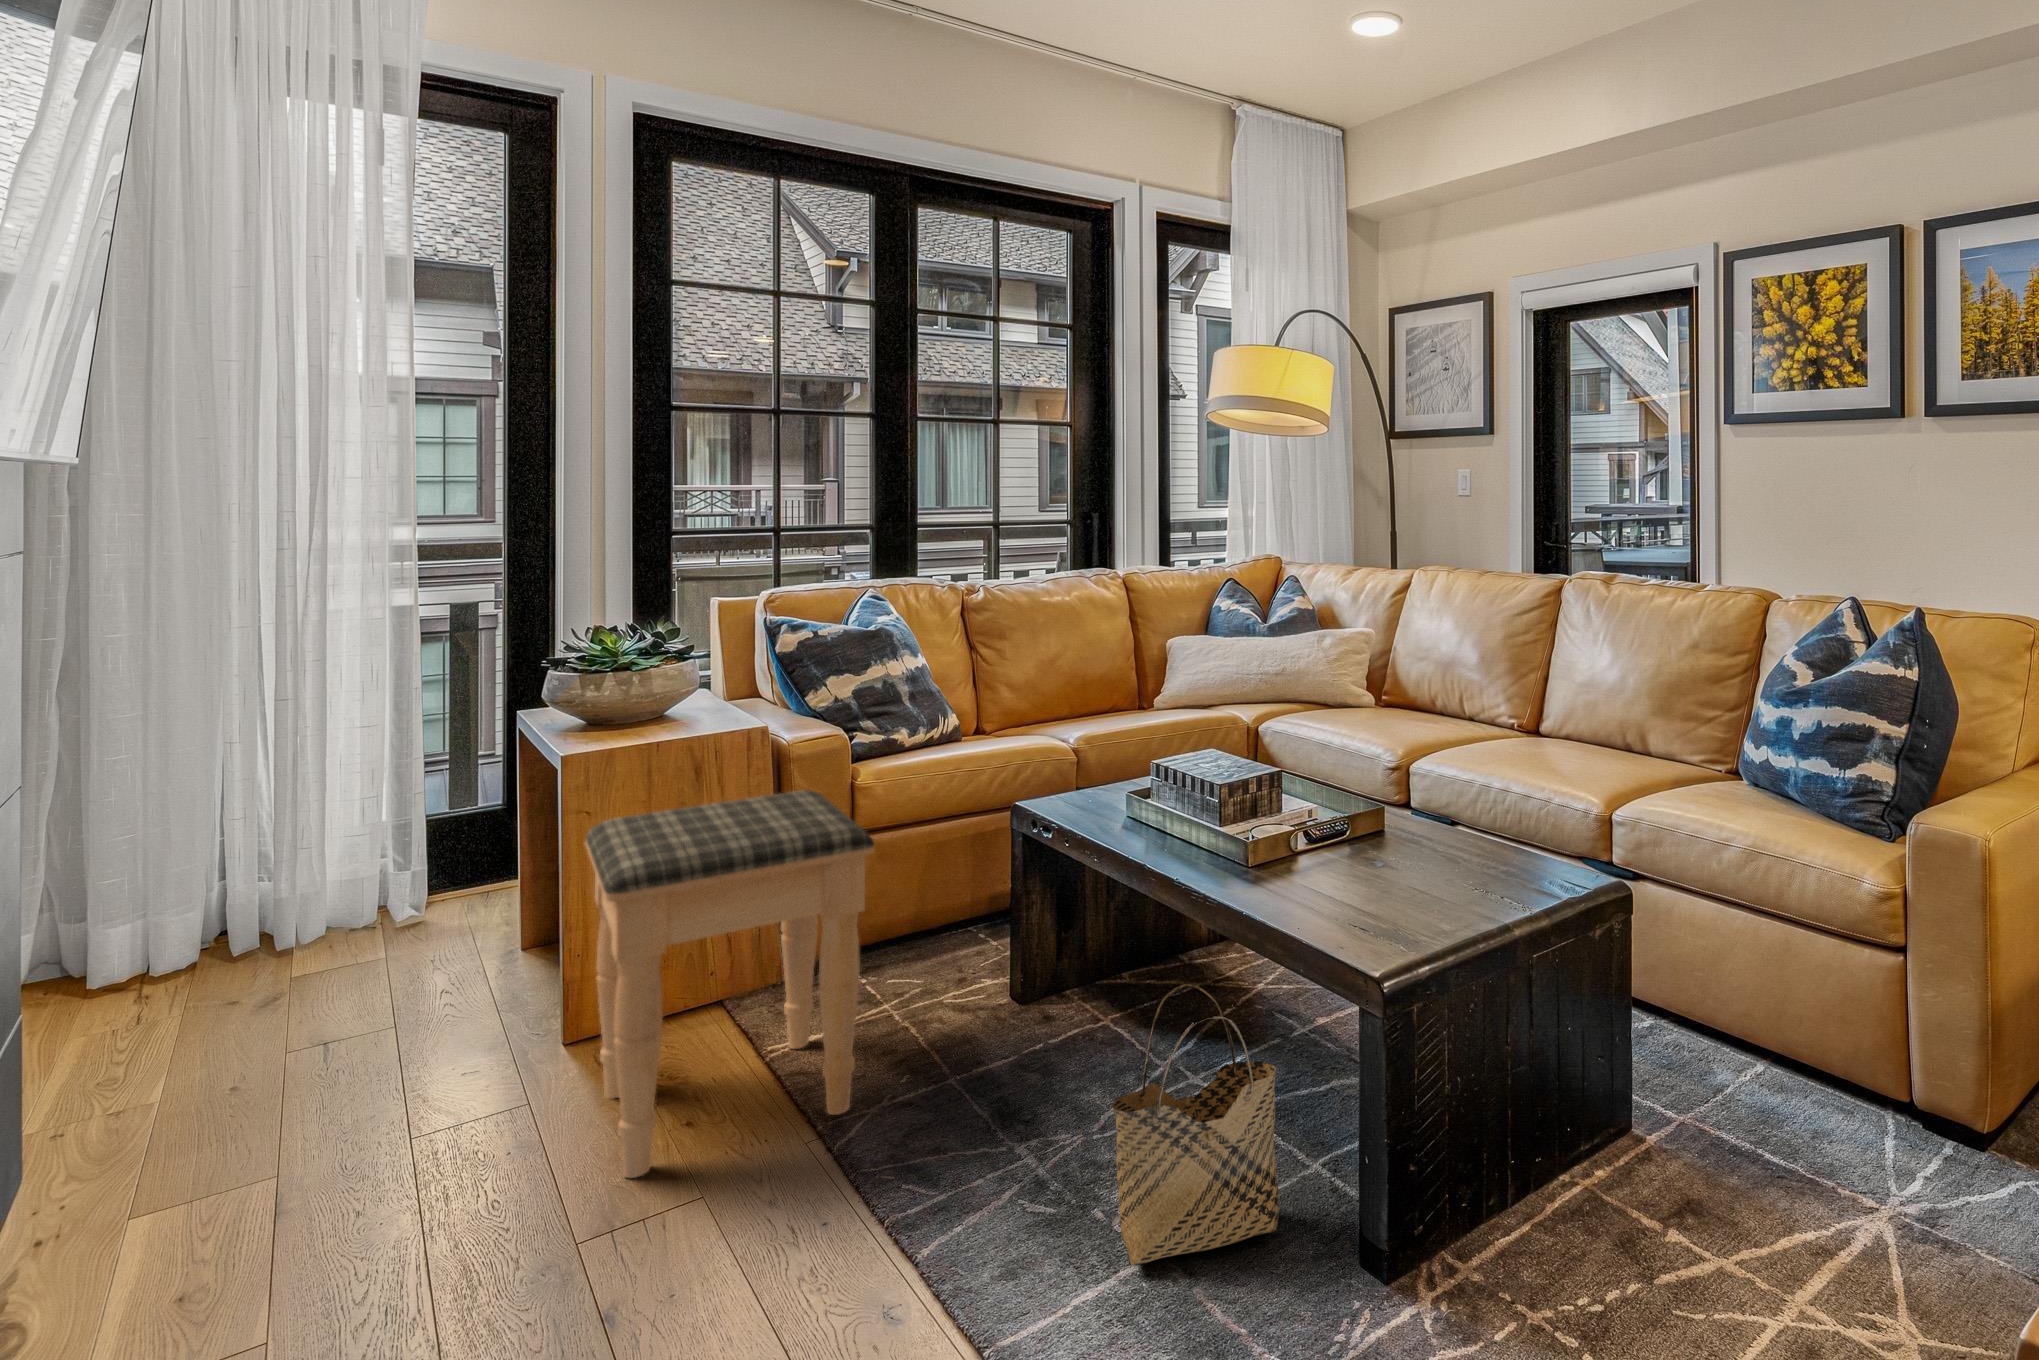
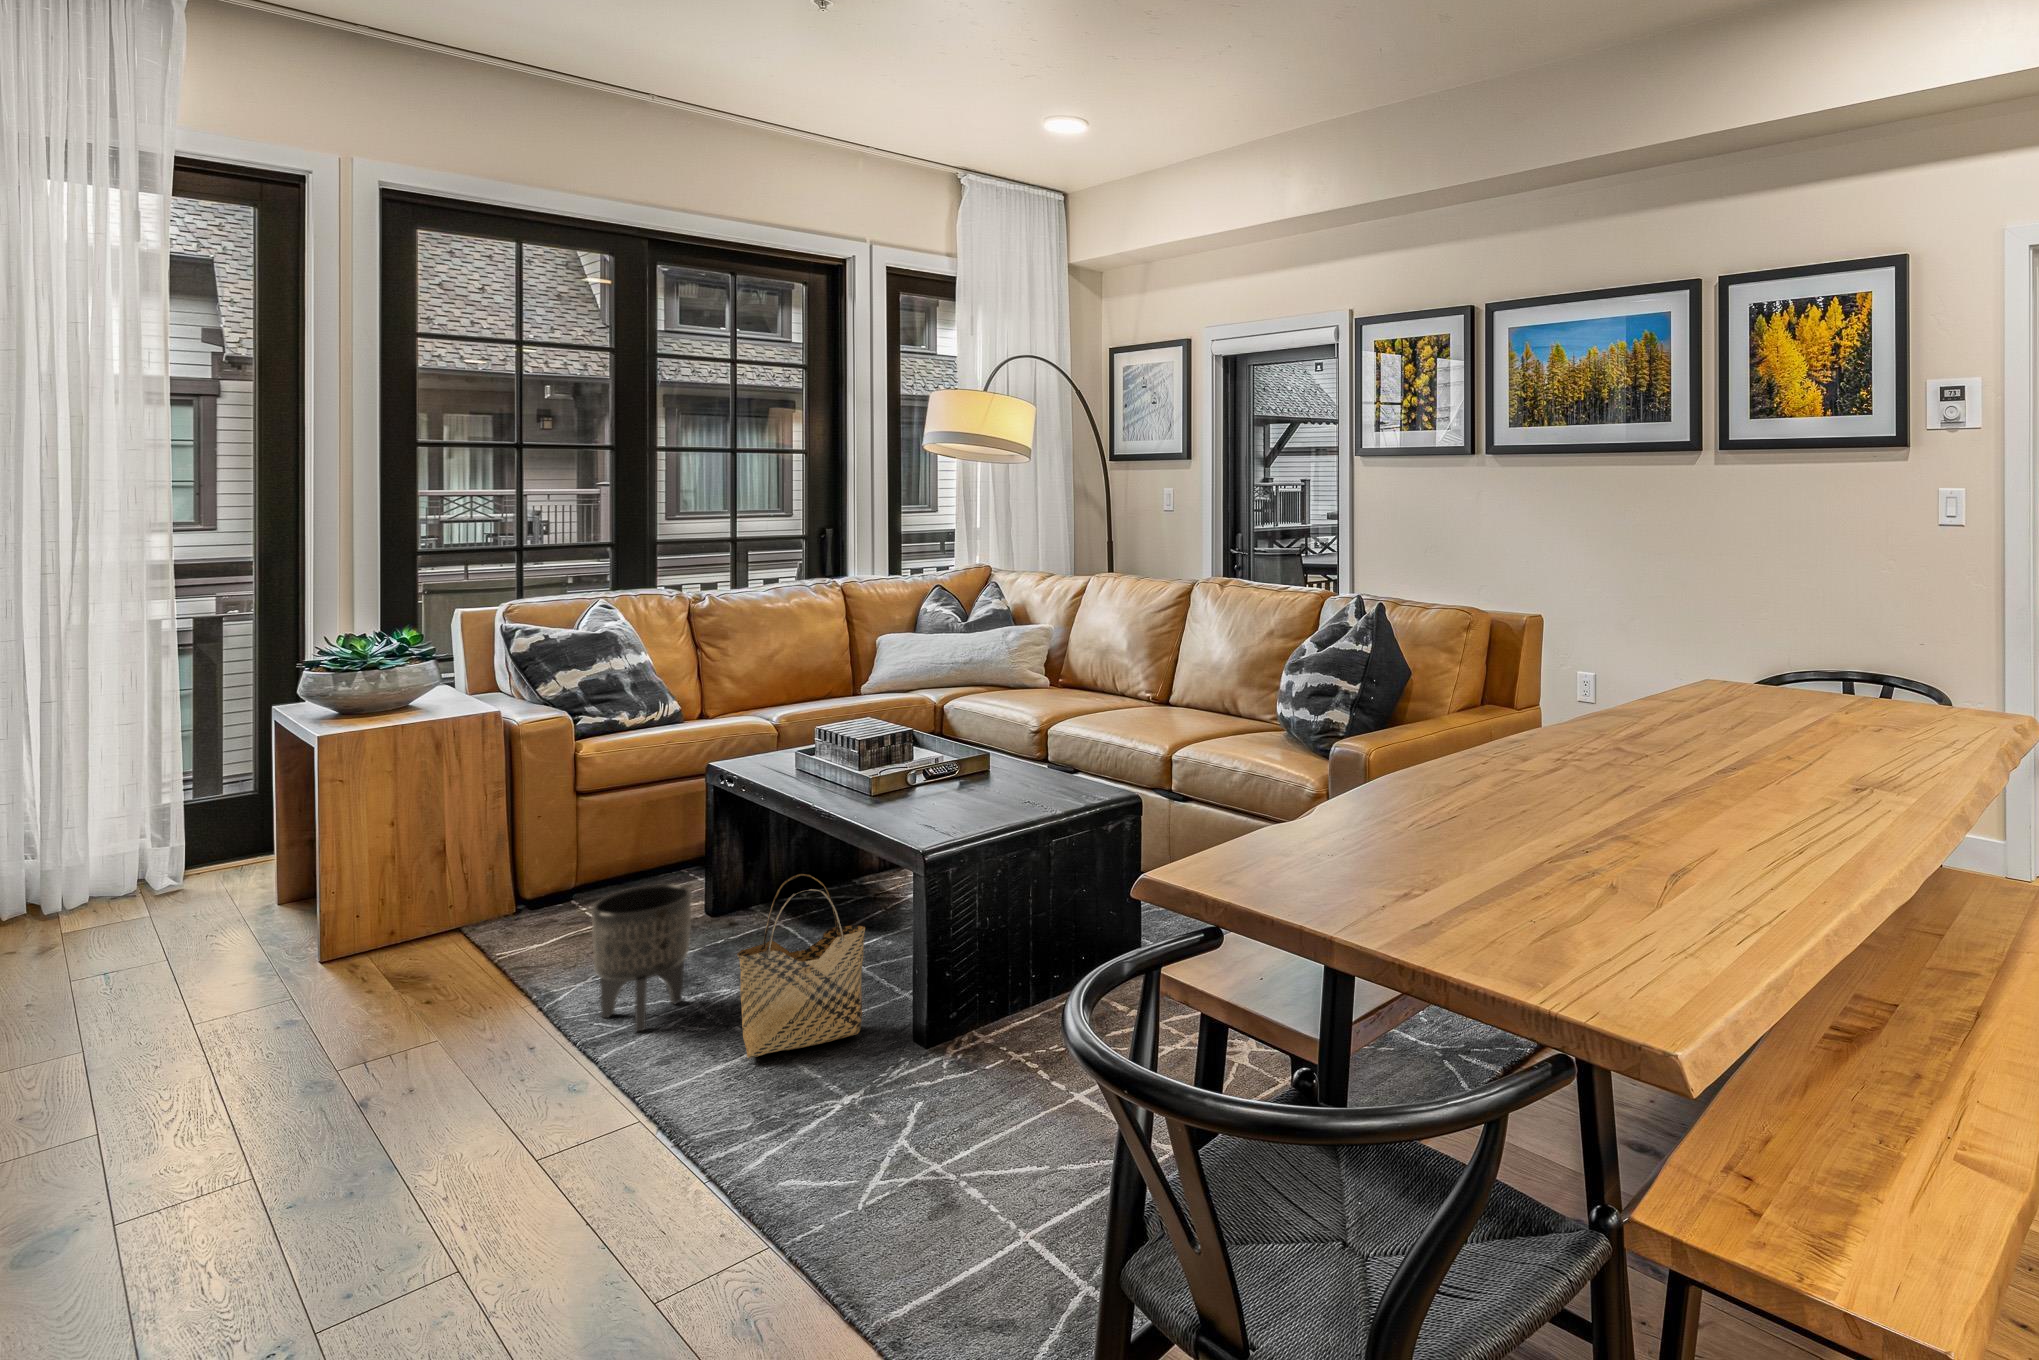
footstool: present [585,790,875,1178] -> none [336,758,576,1038]
planter: none [904,978,1029,1196] -> present [592,884,692,1031]

